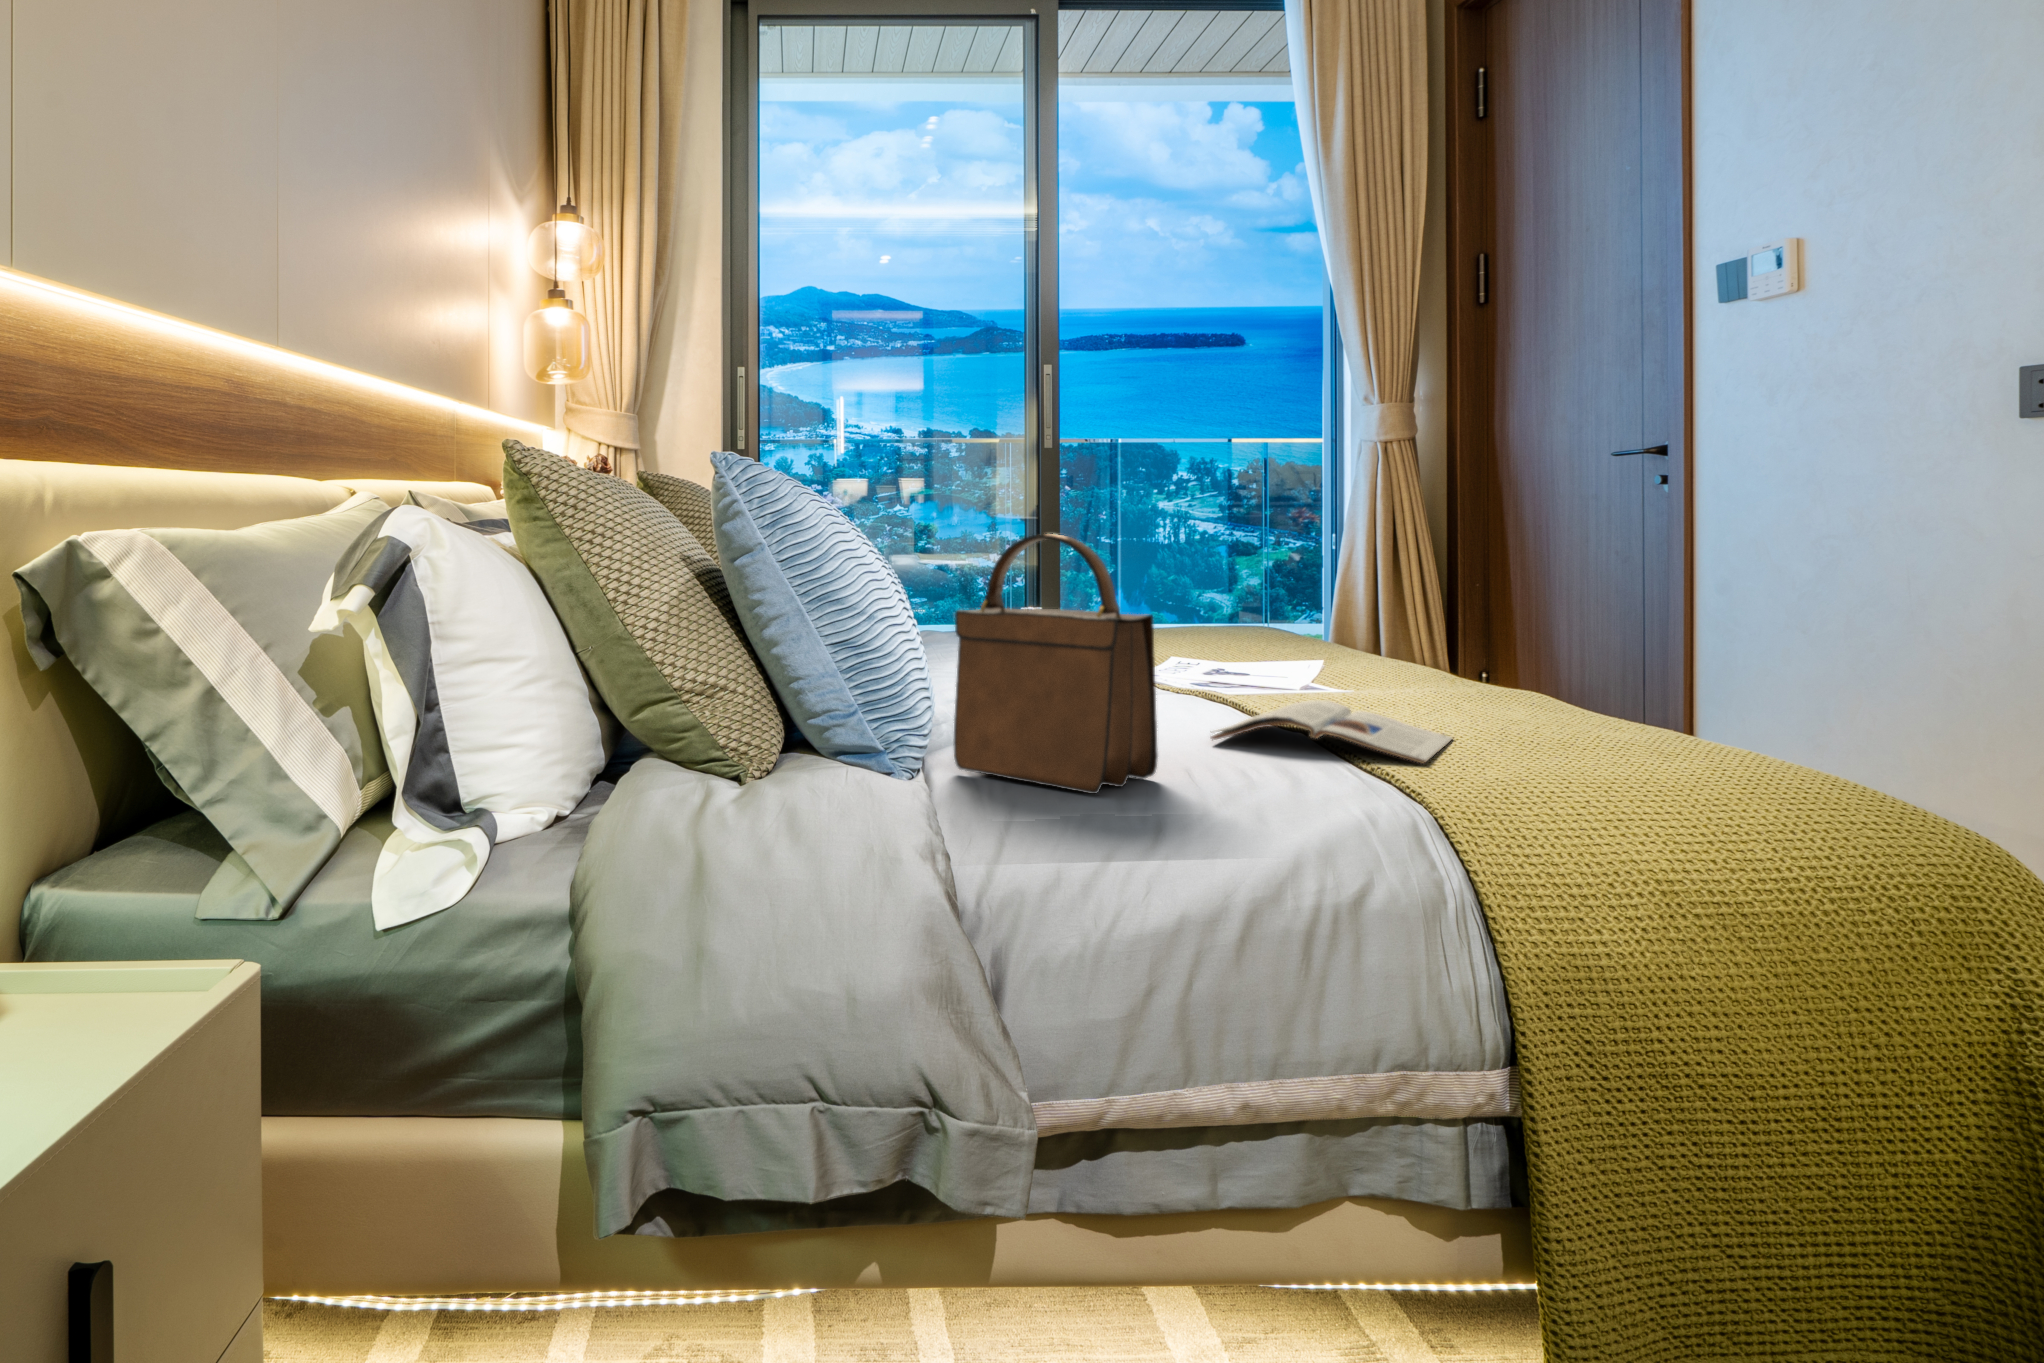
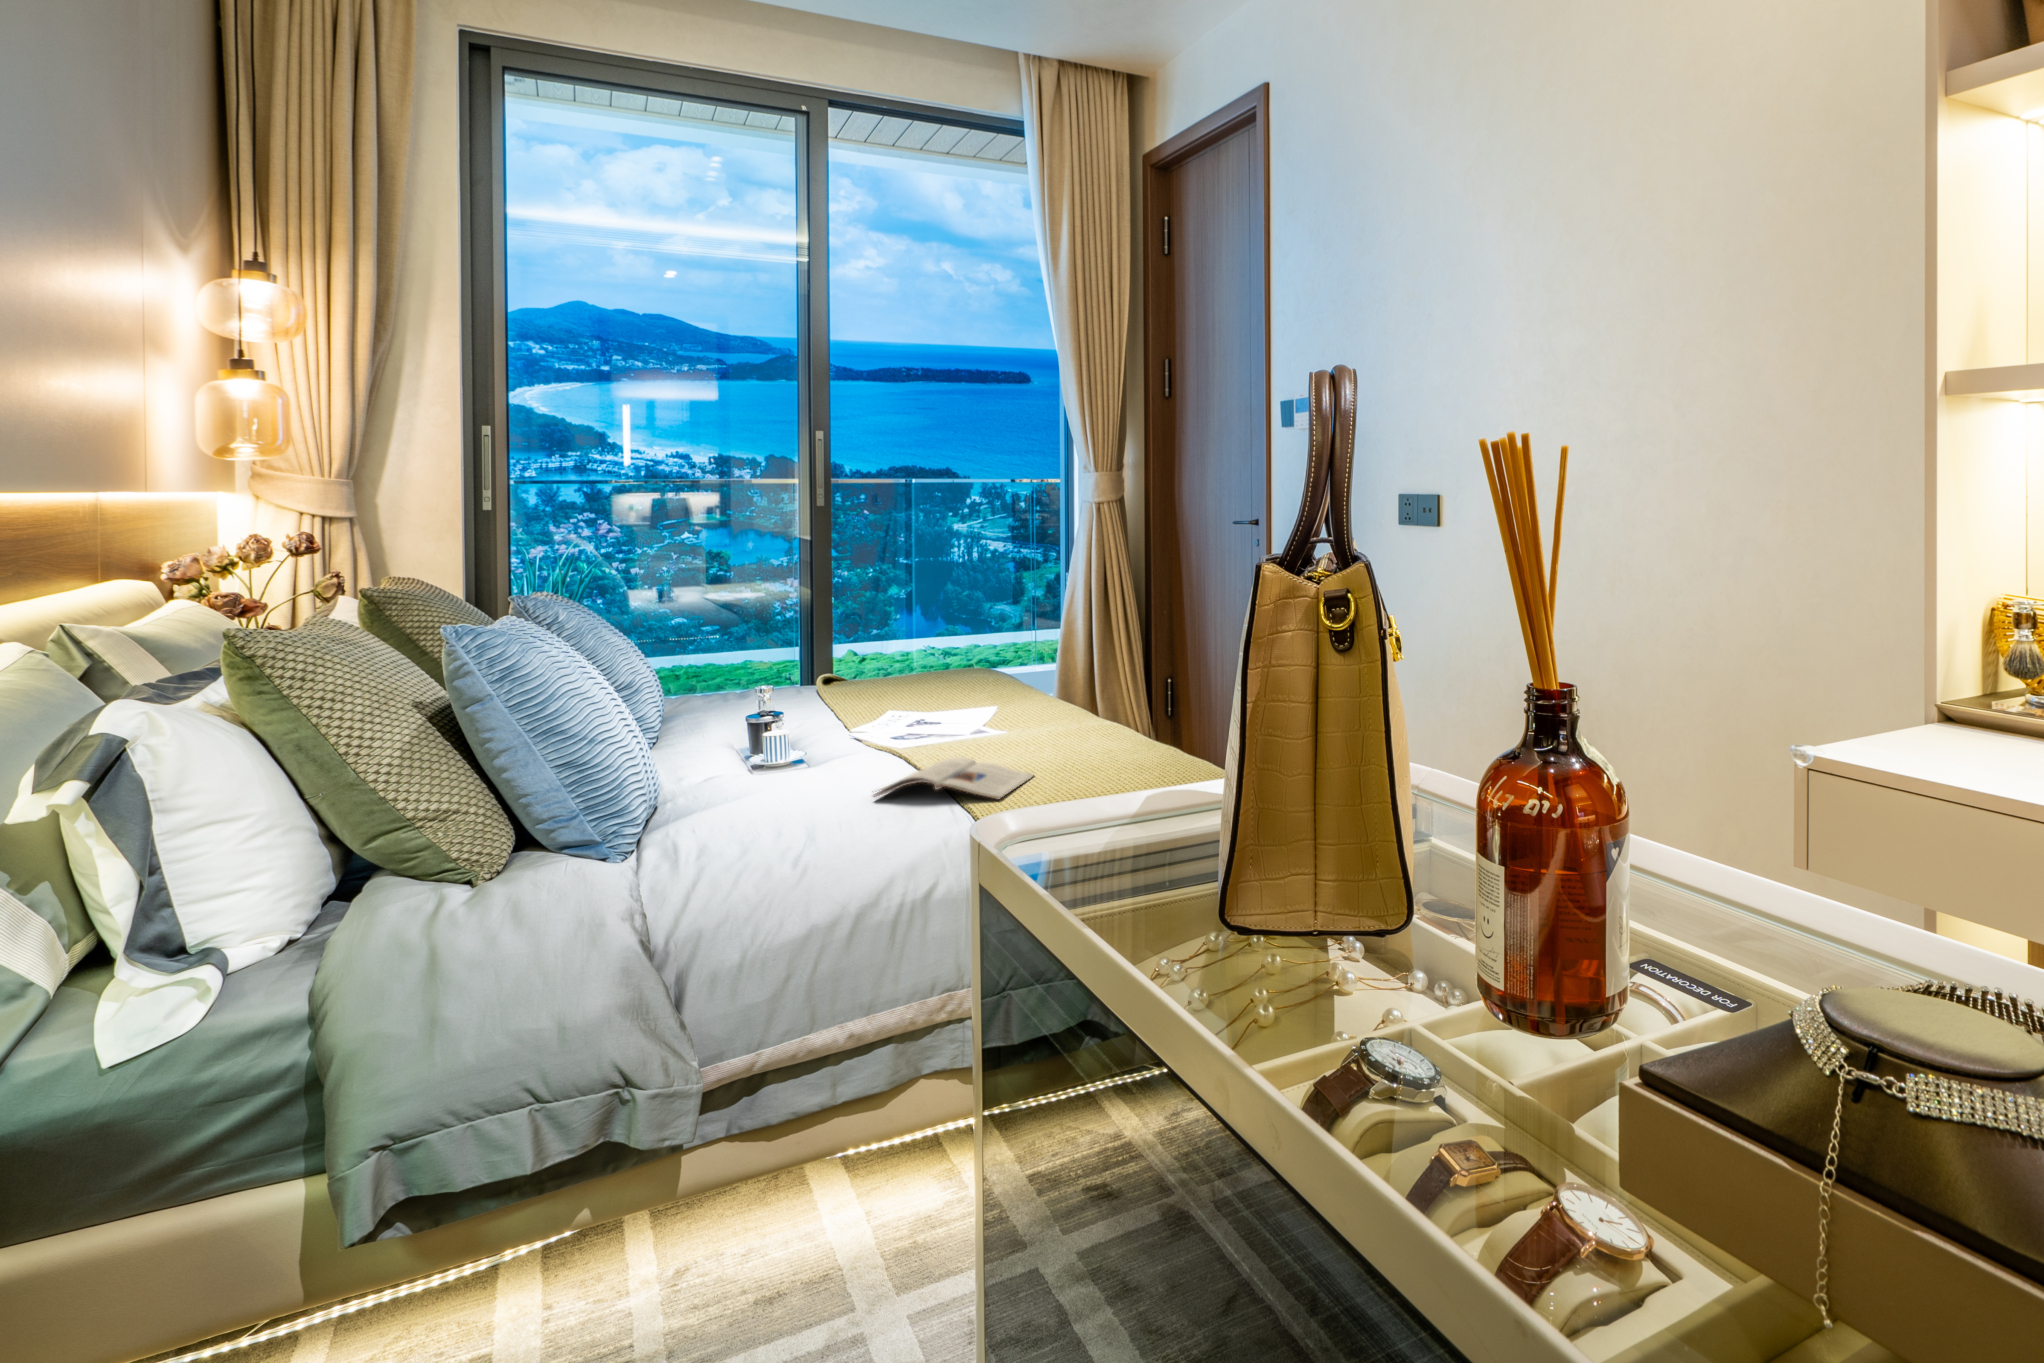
handbag: present [954,534,1158,794] -> none [664,673,816,856]

